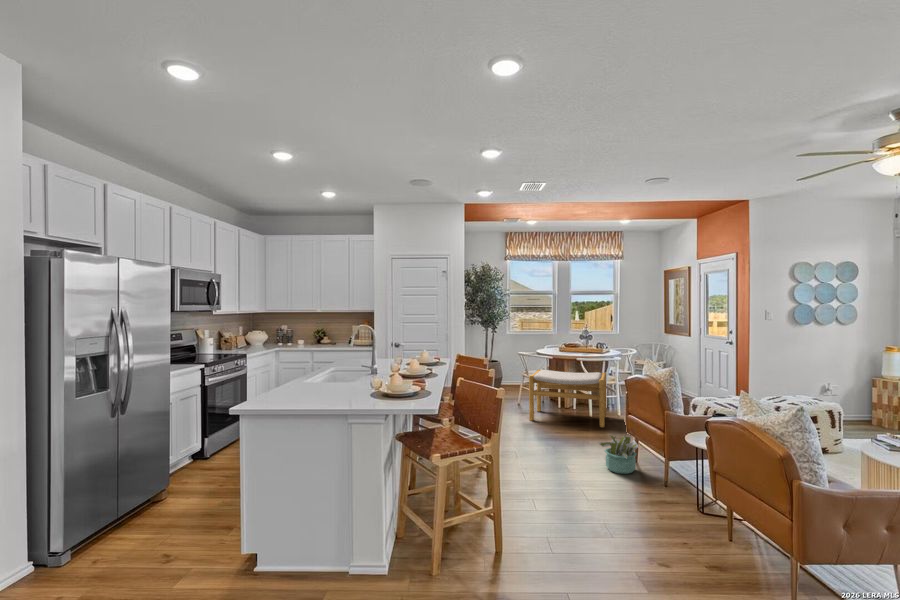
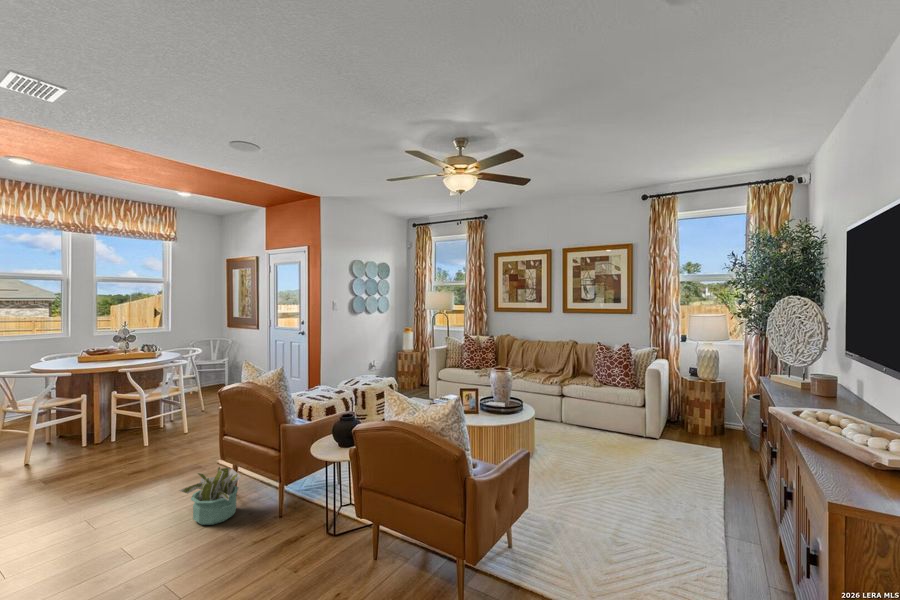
footstool: present [529,369,607,428] -> none [29,384,170,483]

